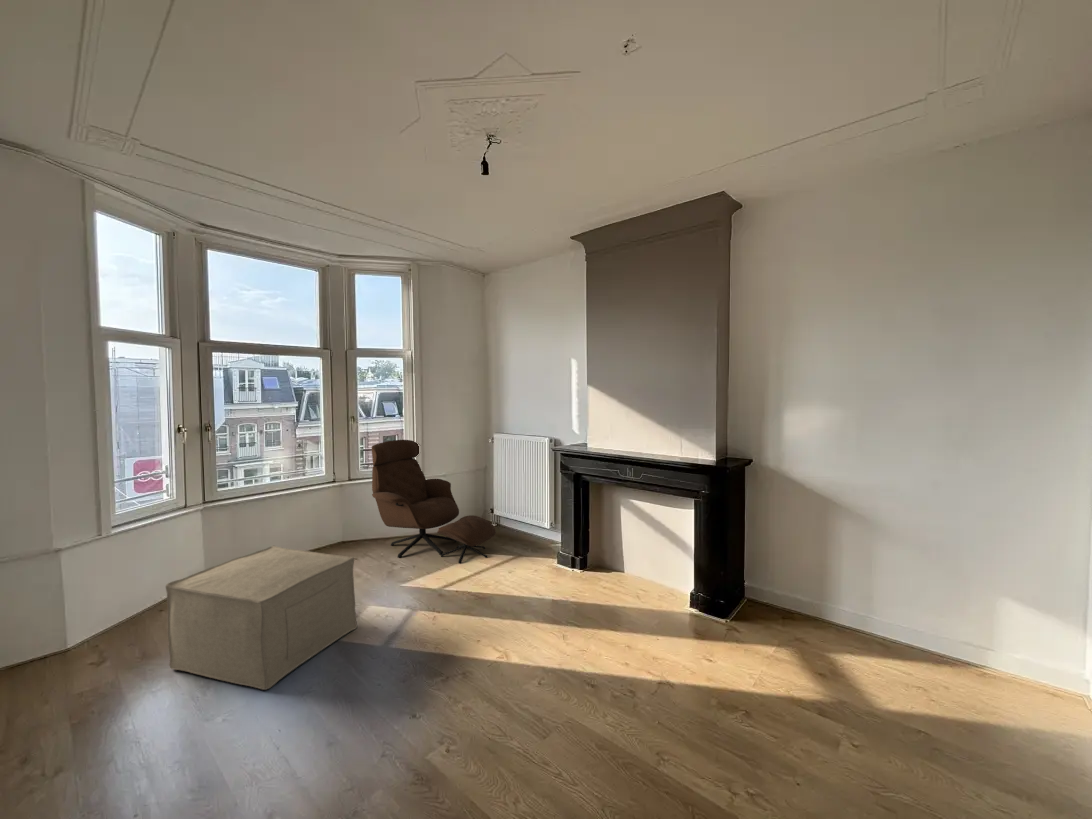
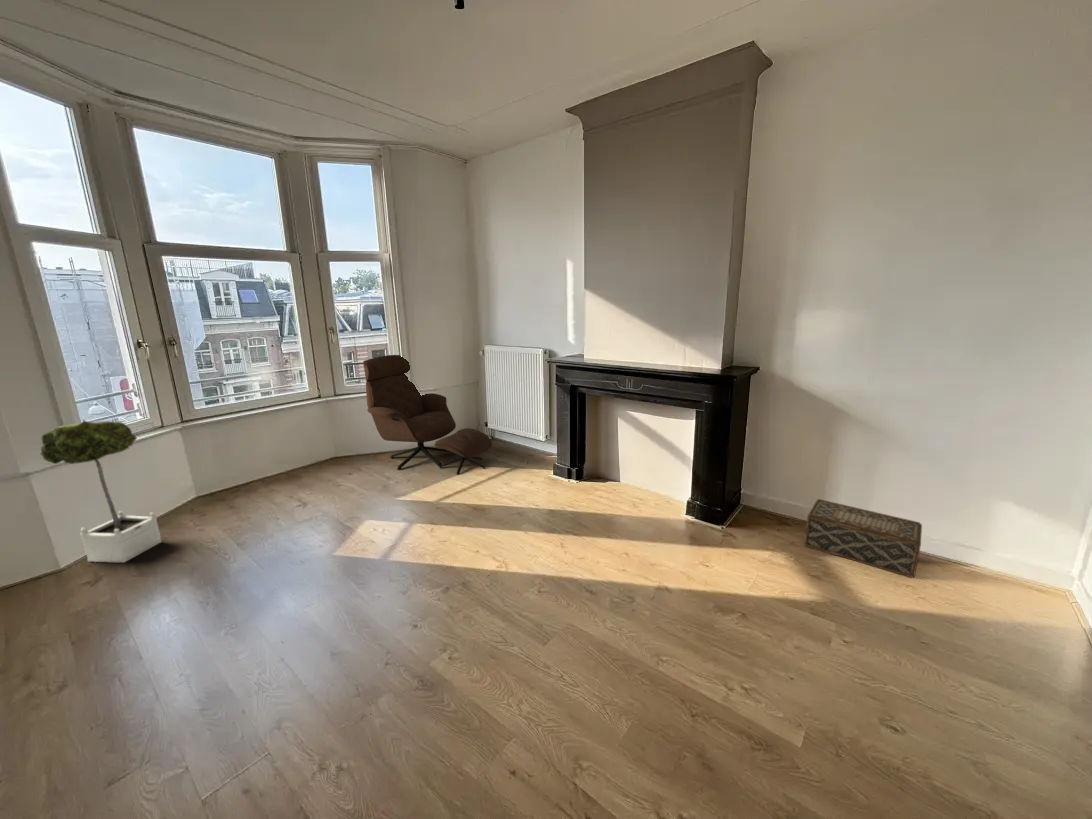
potted tree: none [73,501,164,645] -> present [40,420,161,562]
ottoman: present [166,546,357,690] -> none [145,462,356,607]
woven basket: none [810,594,925,676] -> present [804,499,922,577]

